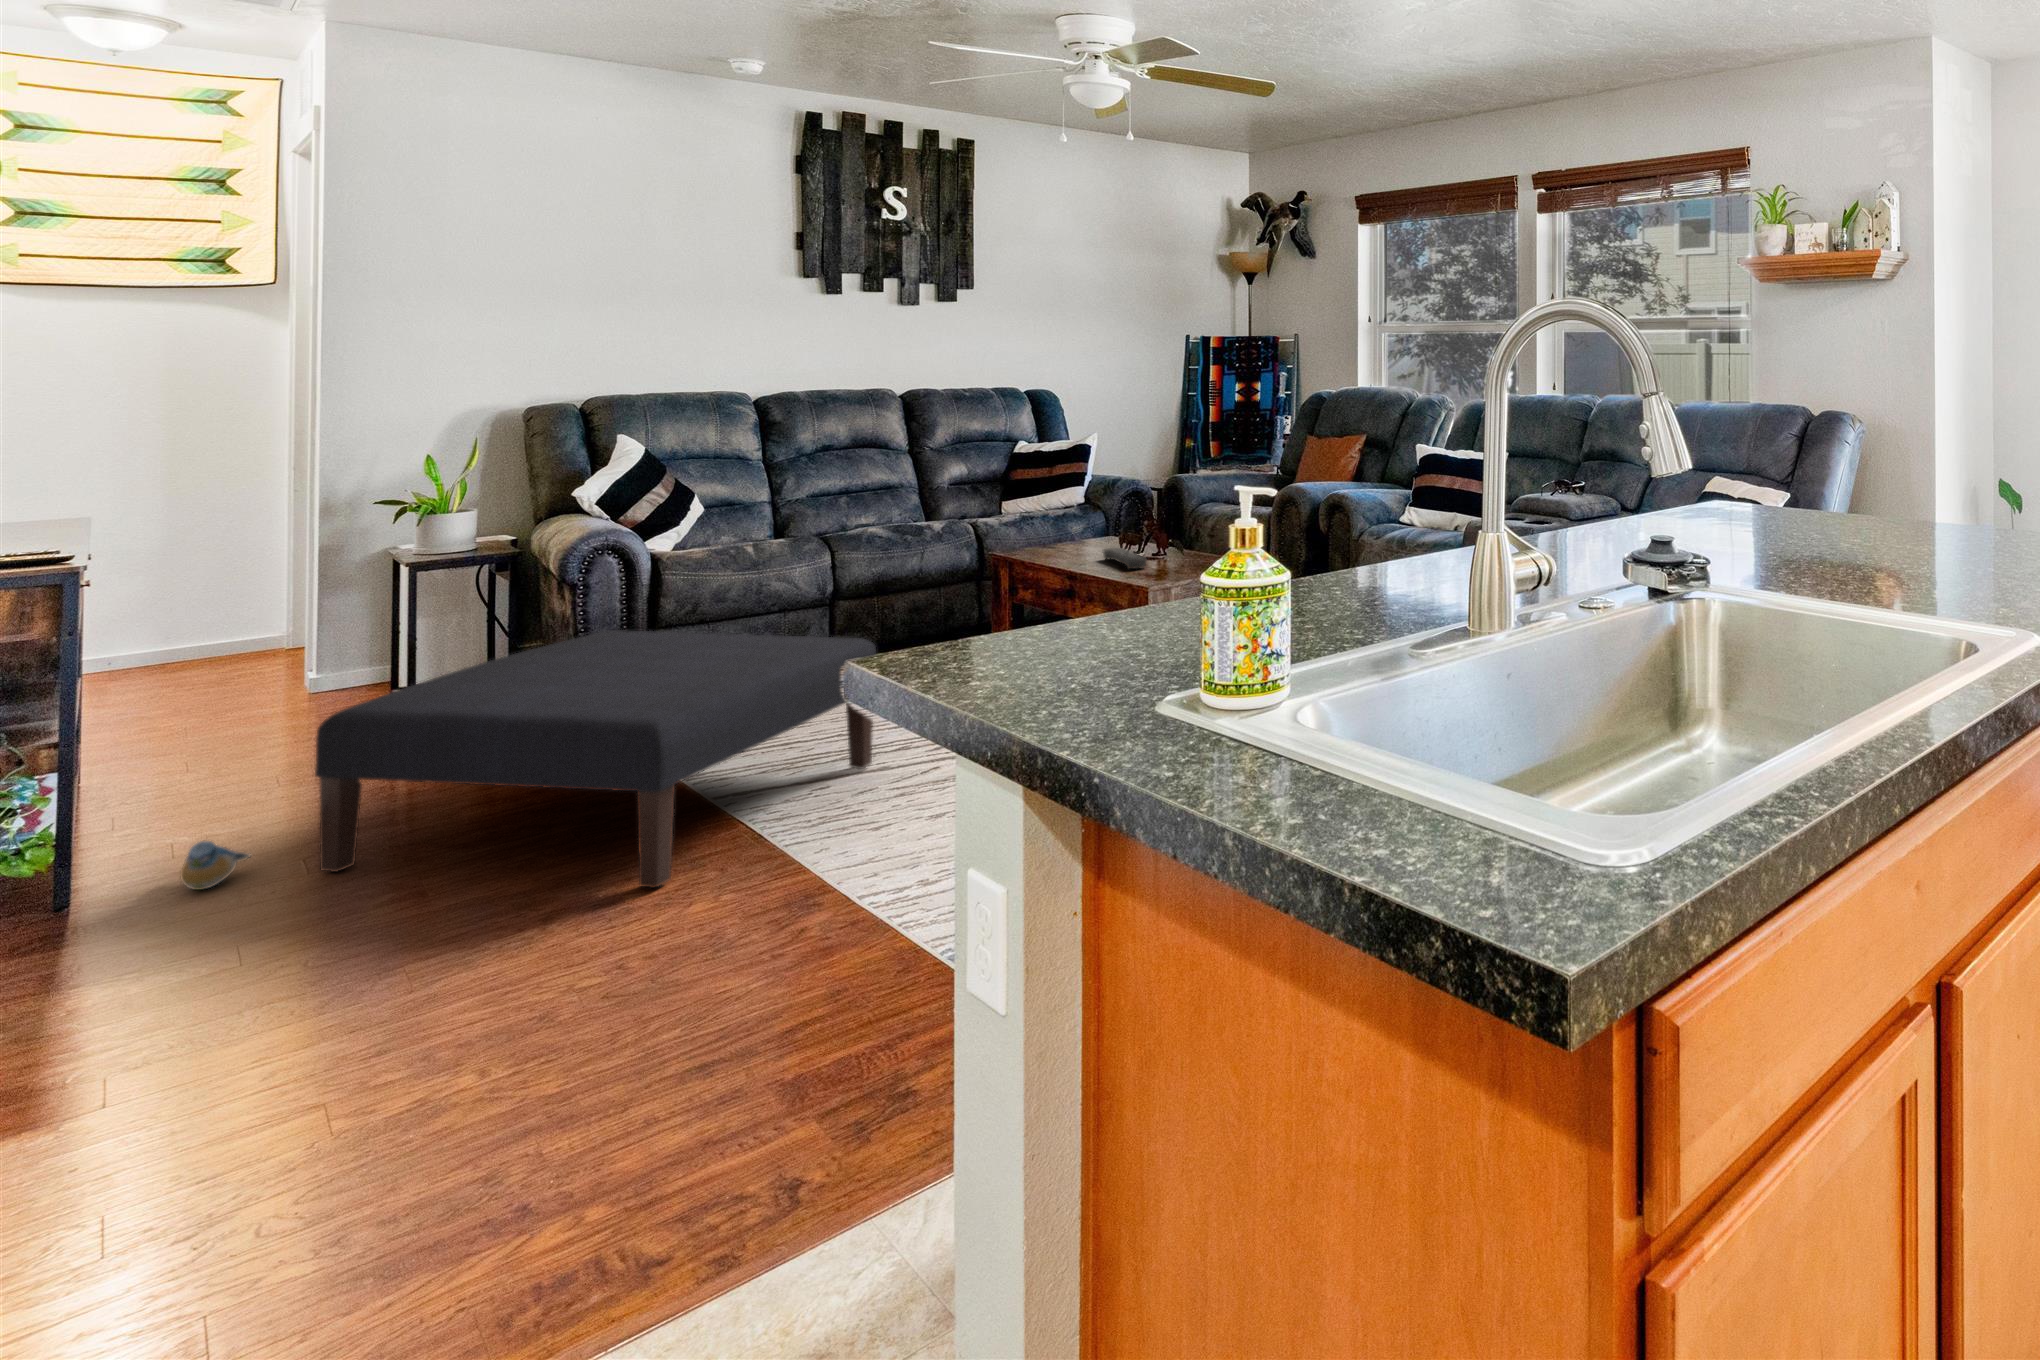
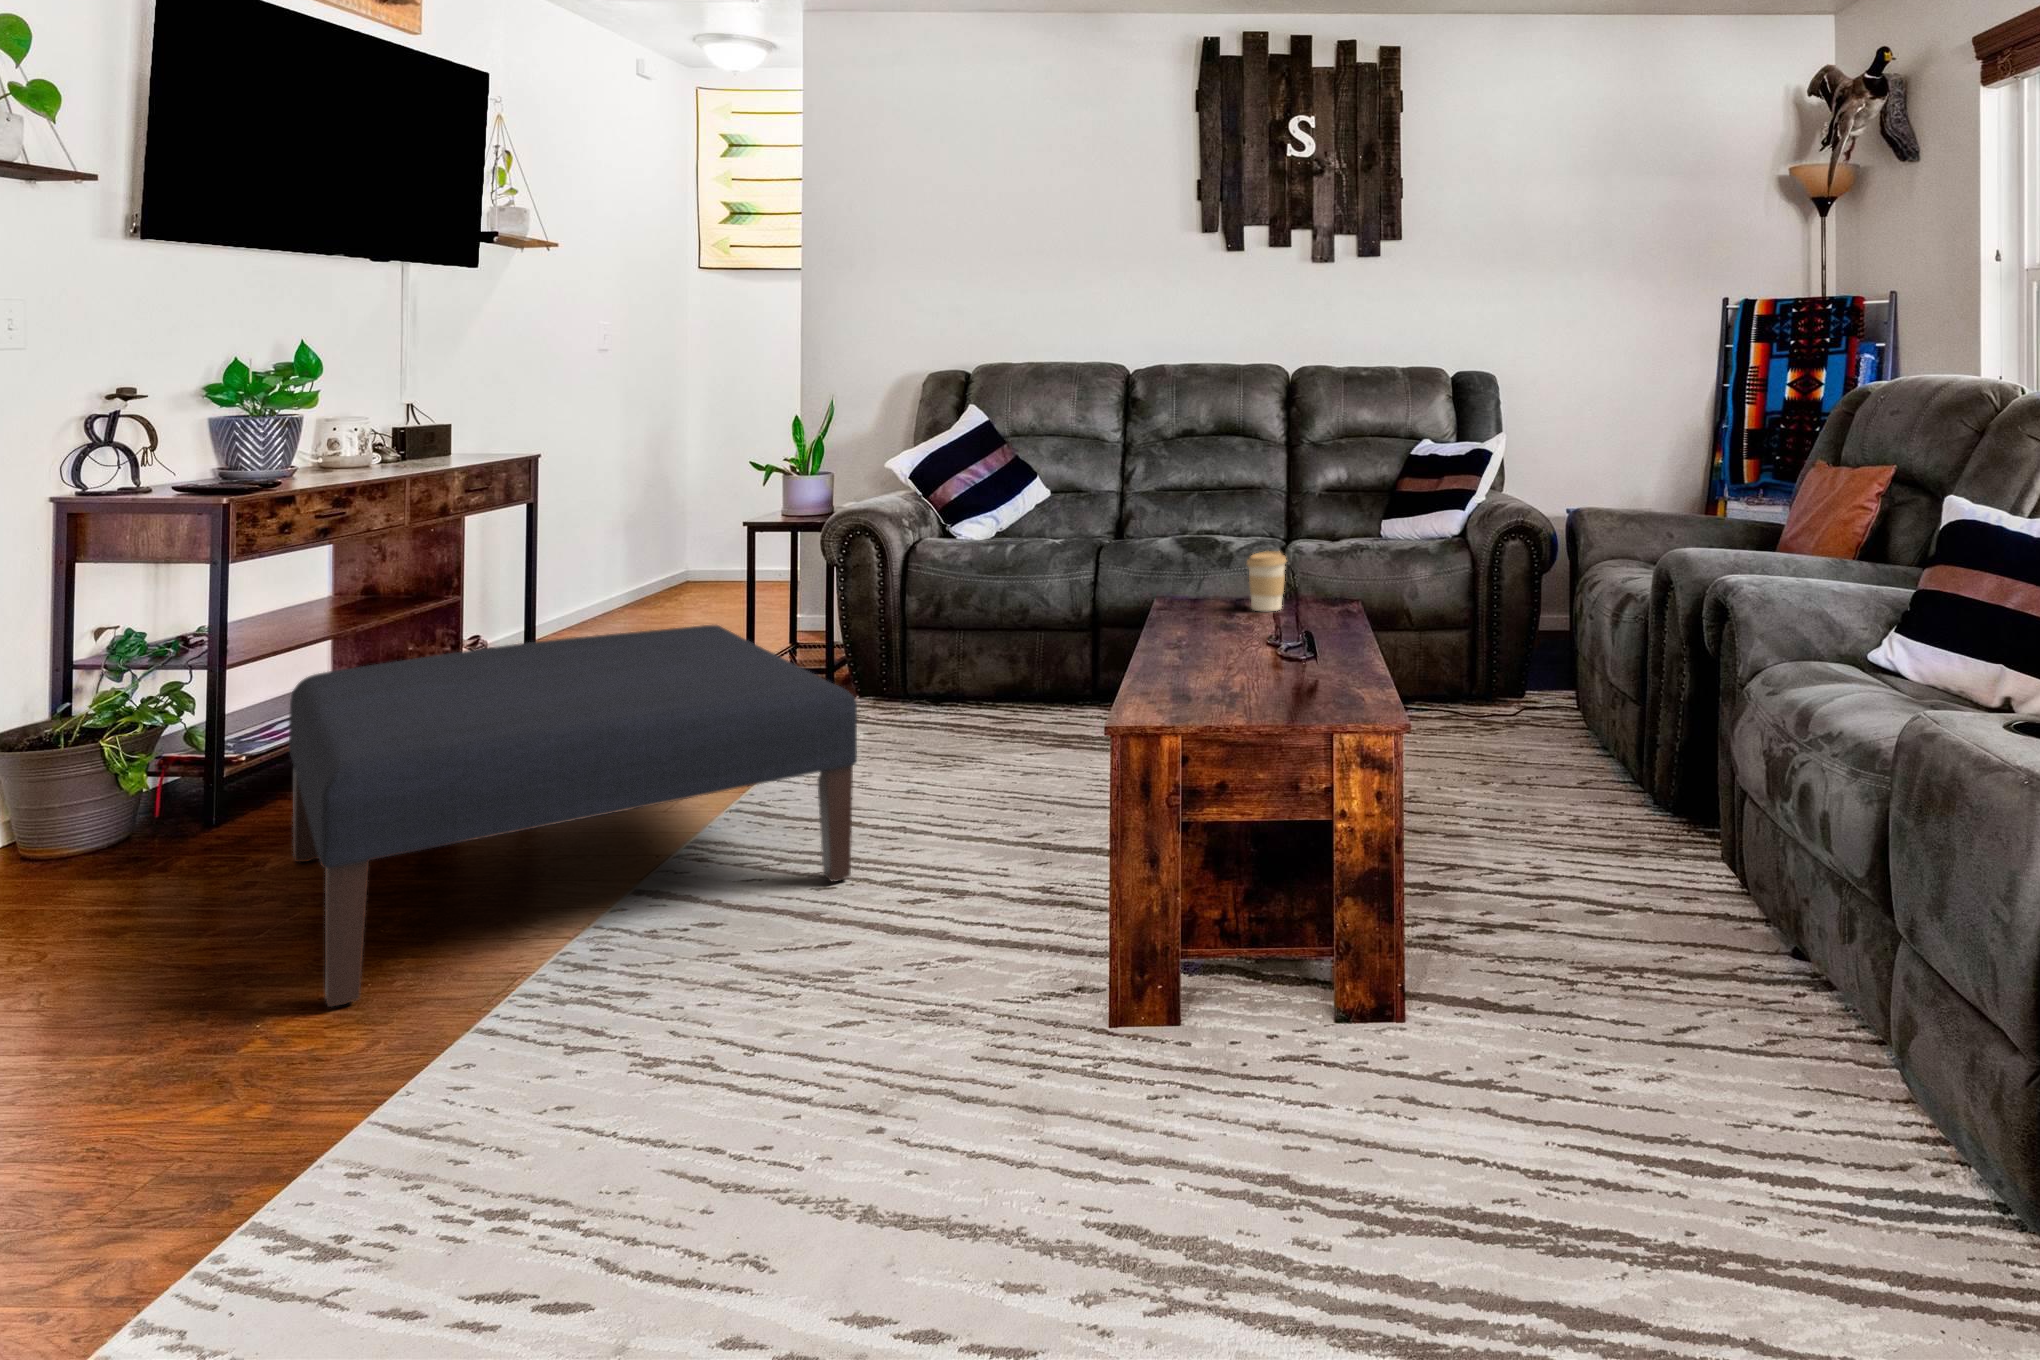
coffee cup: none [1061,521,1088,559] -> present [1247,551,1286,611]
remote control: present [1103,548,1147,570] -> none [1269,600,1316,641]
plush toy: present [180,841,251,890] -> none [199,795,289,848]

